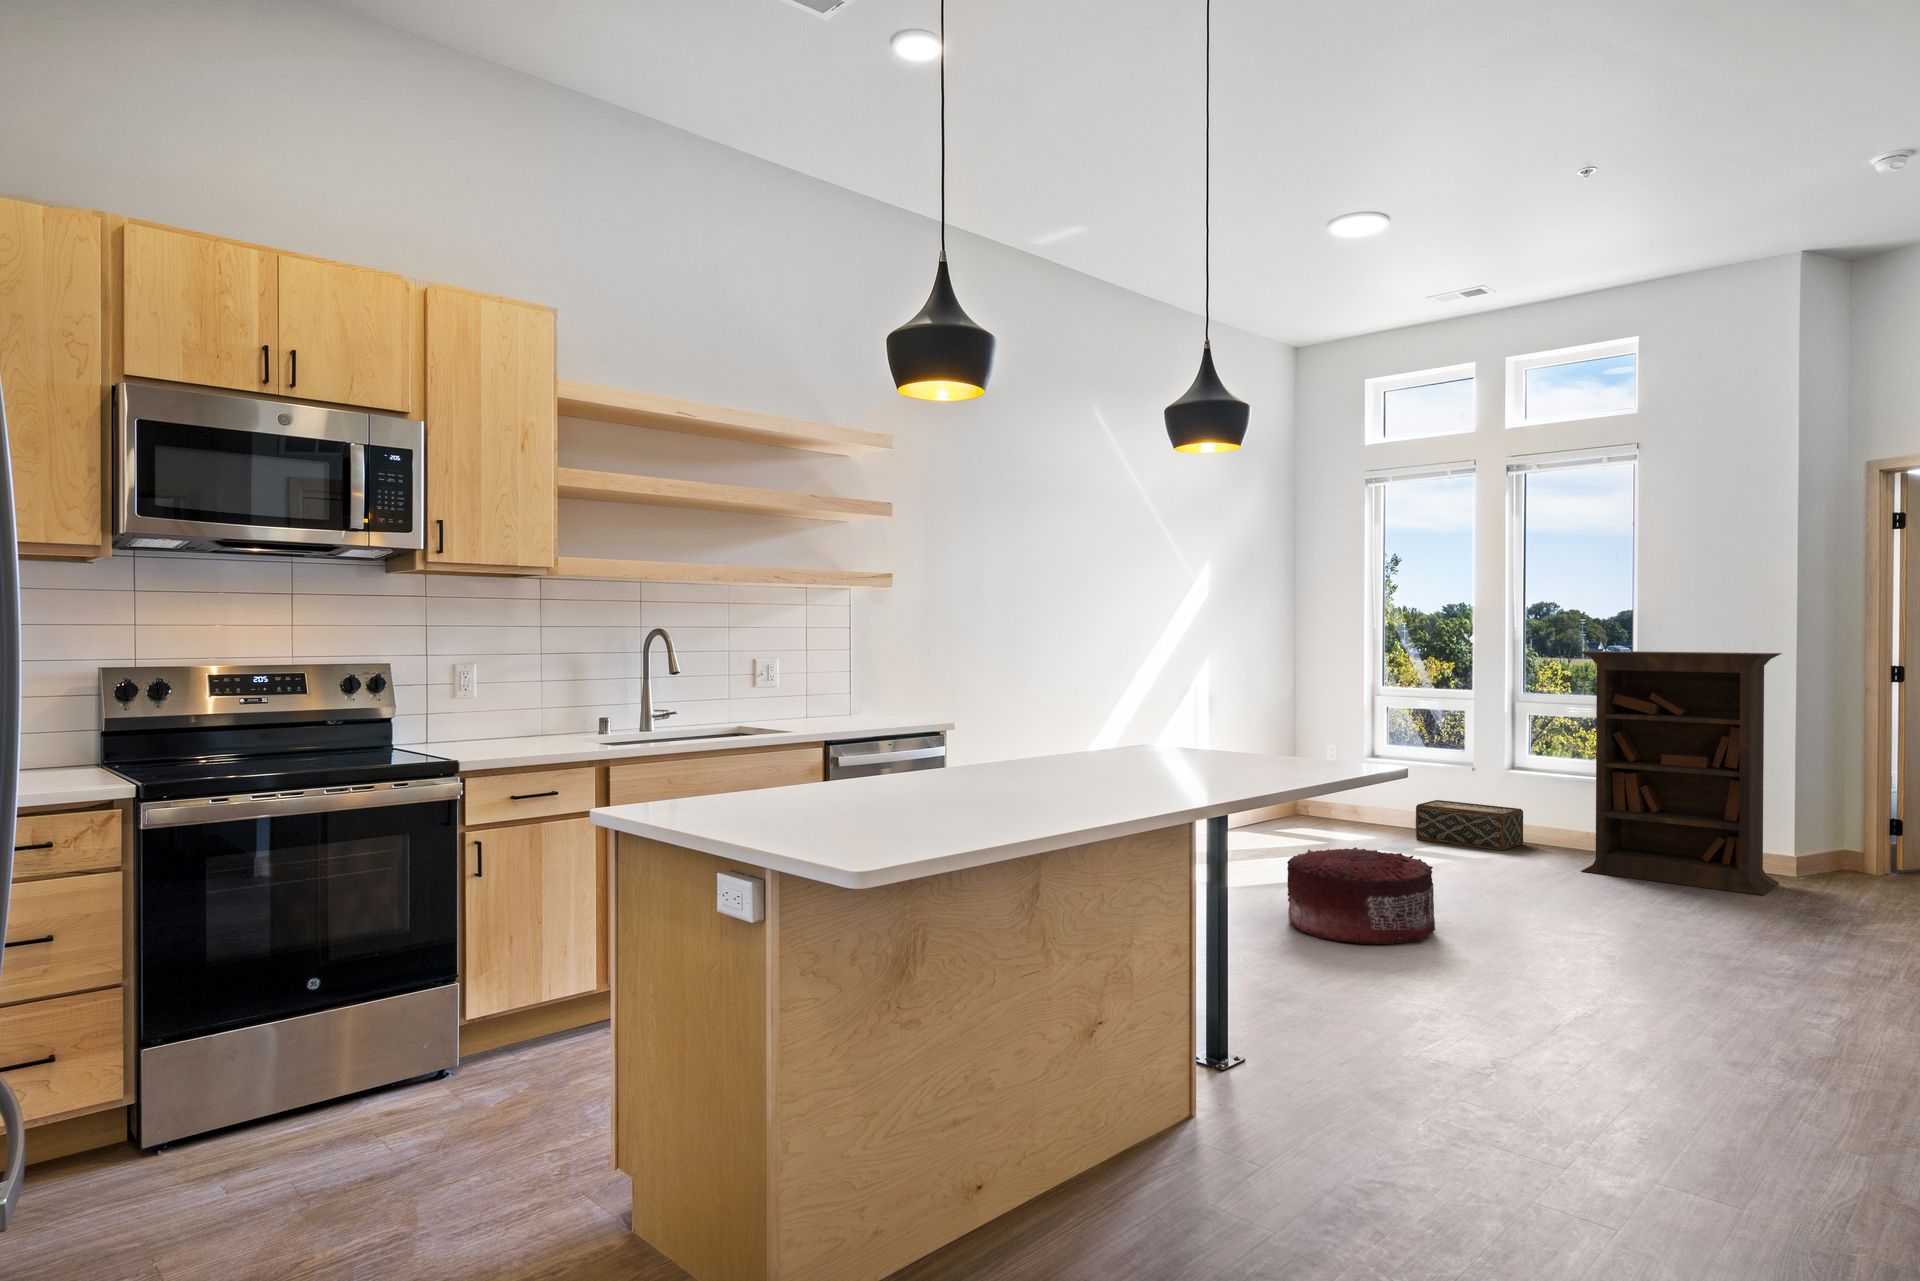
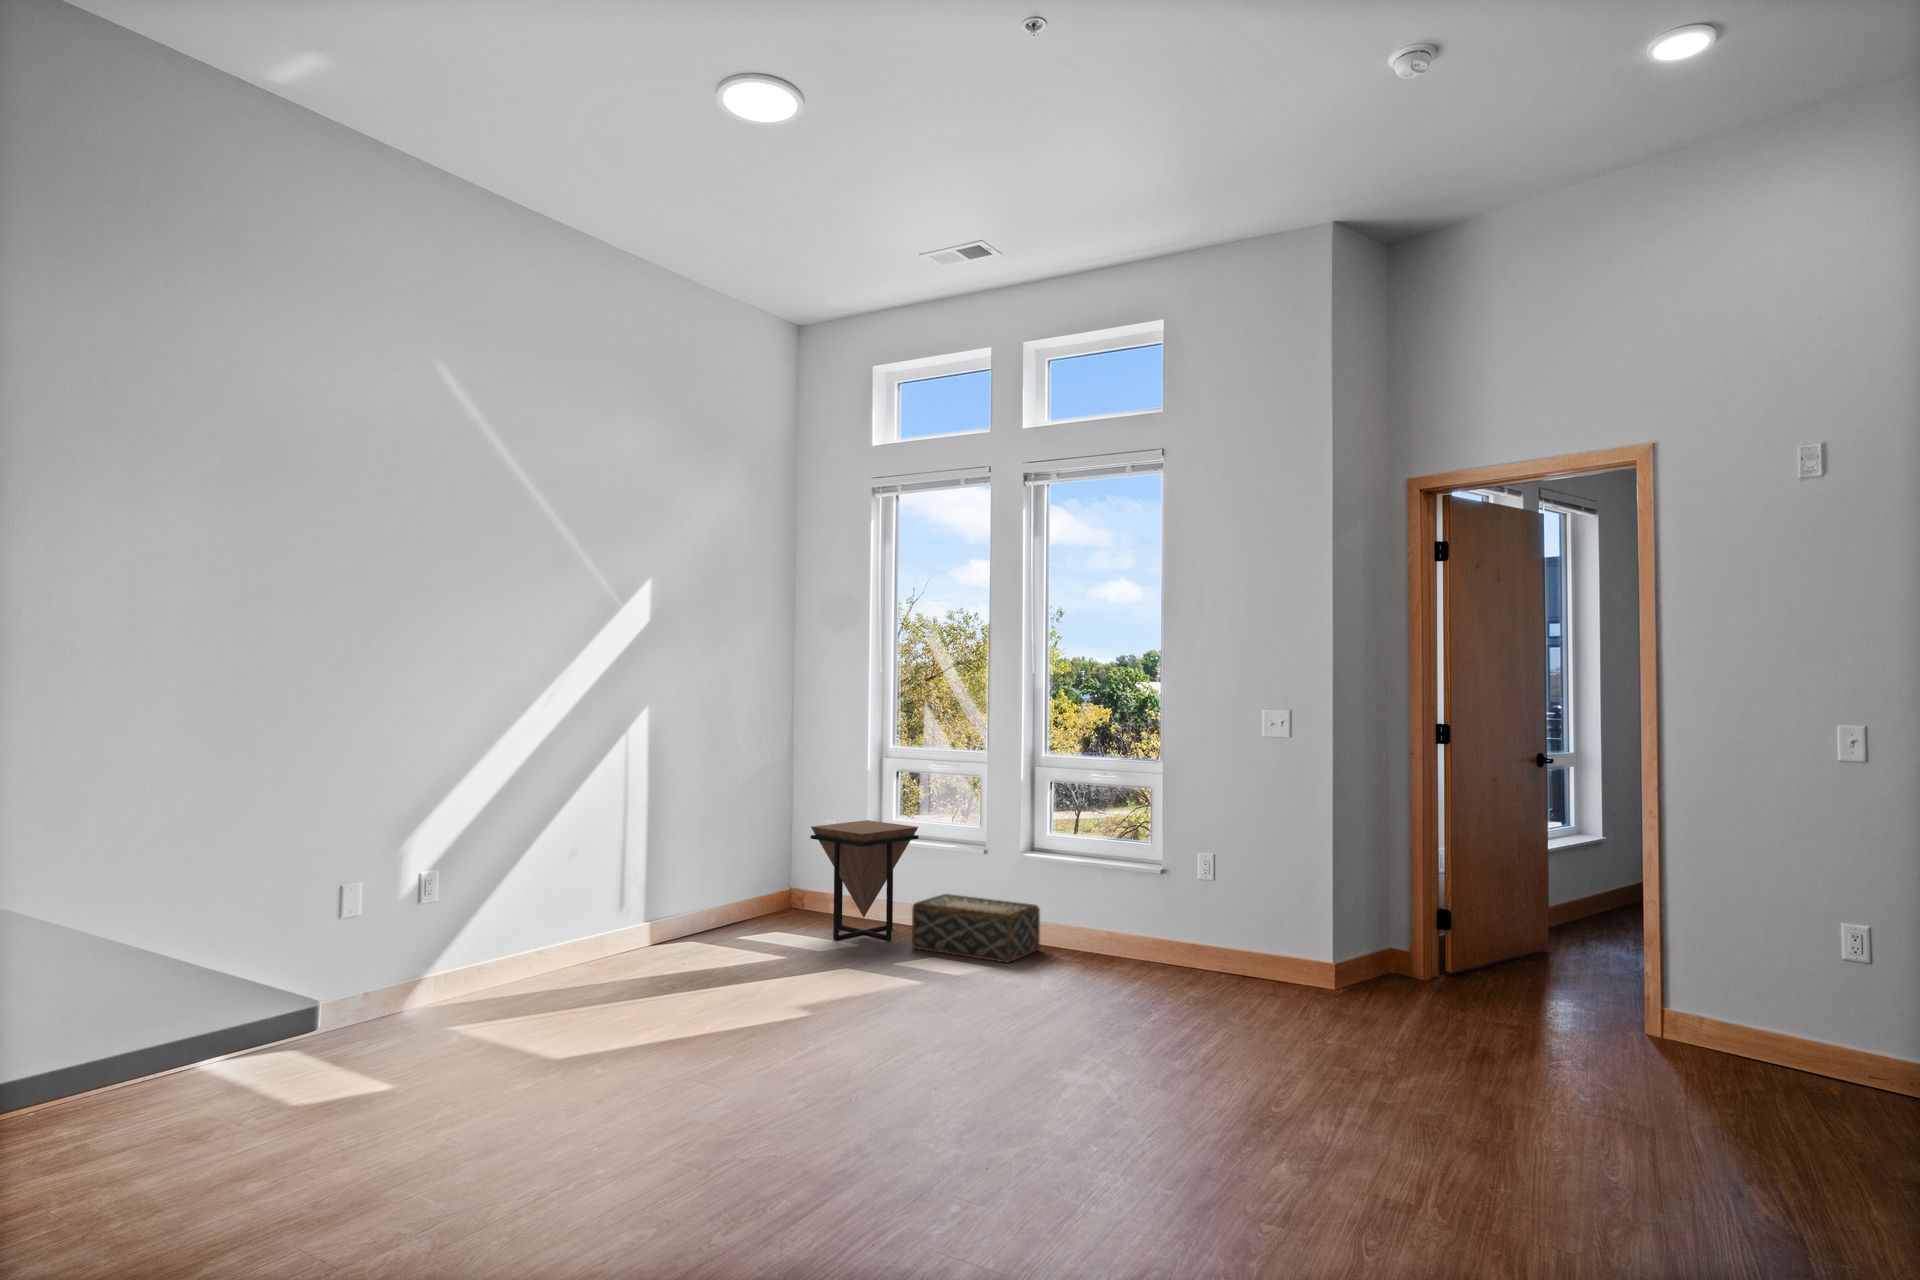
bookcase: present [1581,651,1782,895] -> none [1085,705,1315,1027]
side table: none [1325,743,1413,833] -> present [811,820,919,940]
pouf: present [1287,847,1436,944] -> none [580,1008,811,1195]

